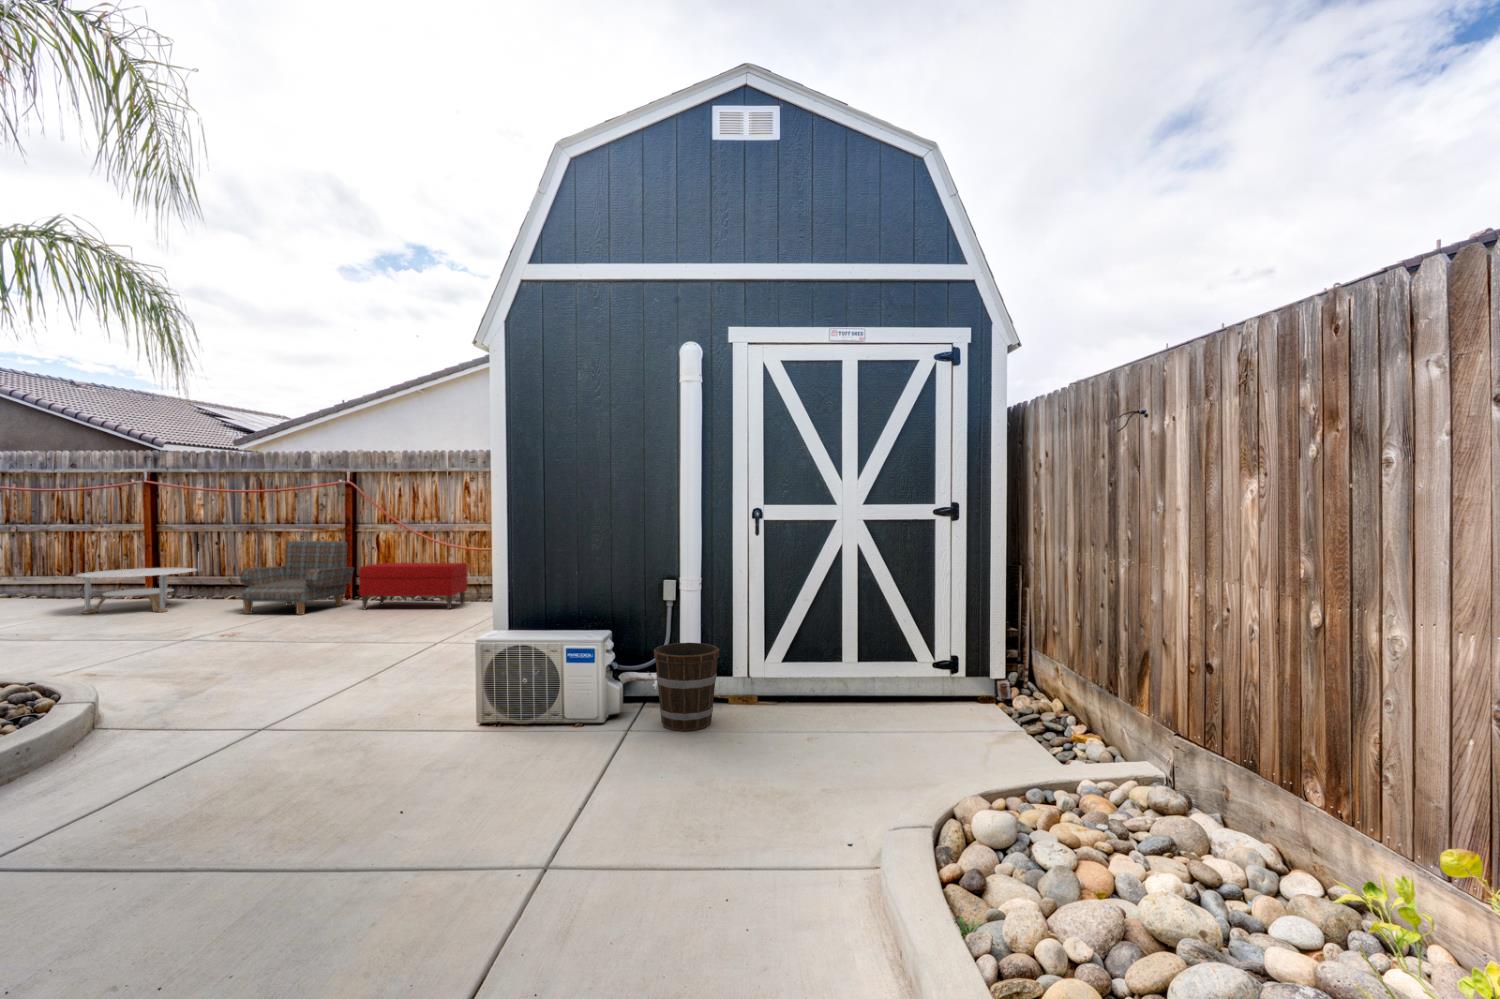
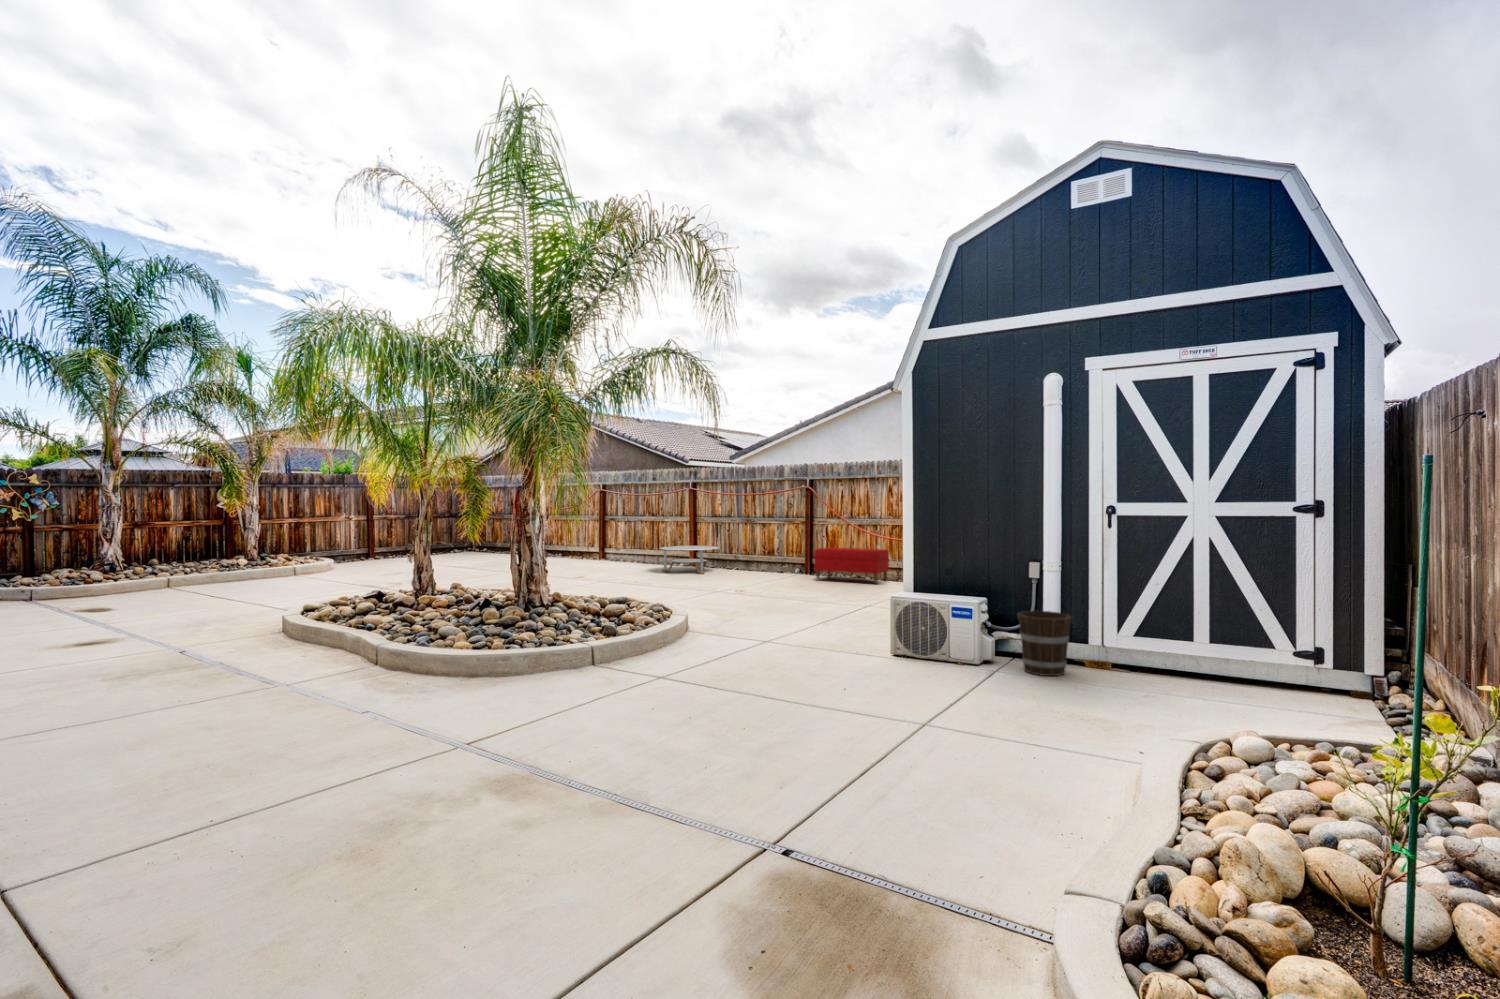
armchair: present [240,541,354,615] -> none [743,530,811,581]

